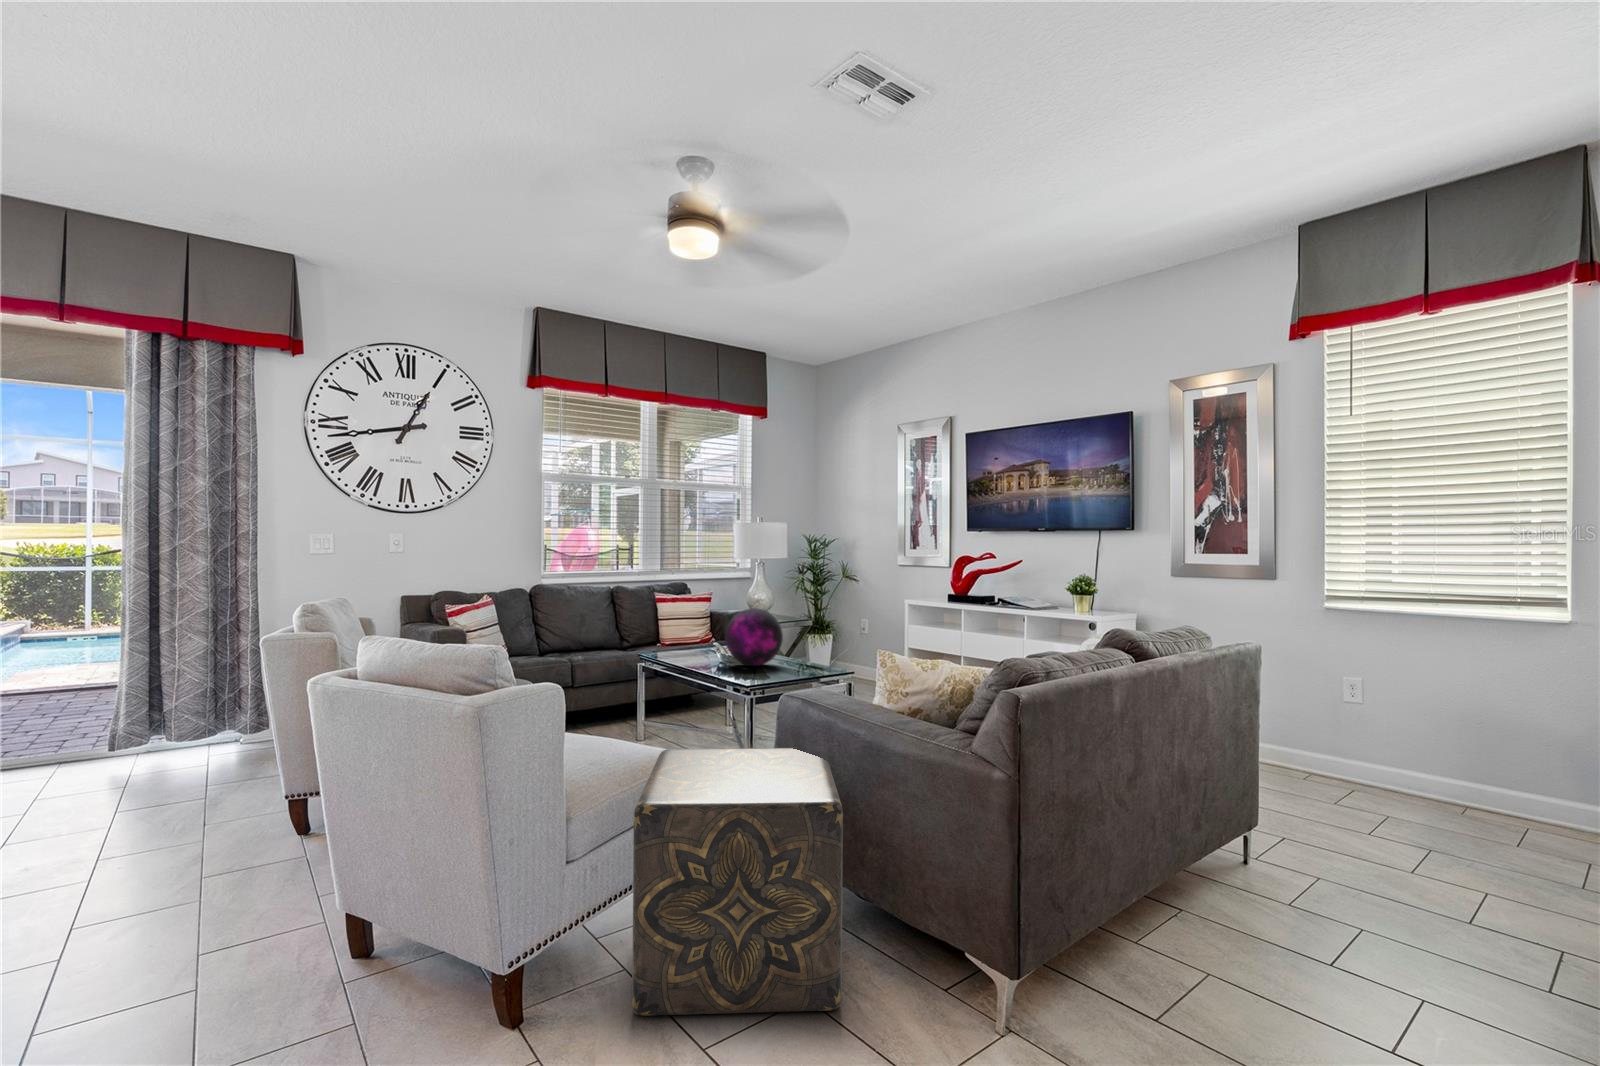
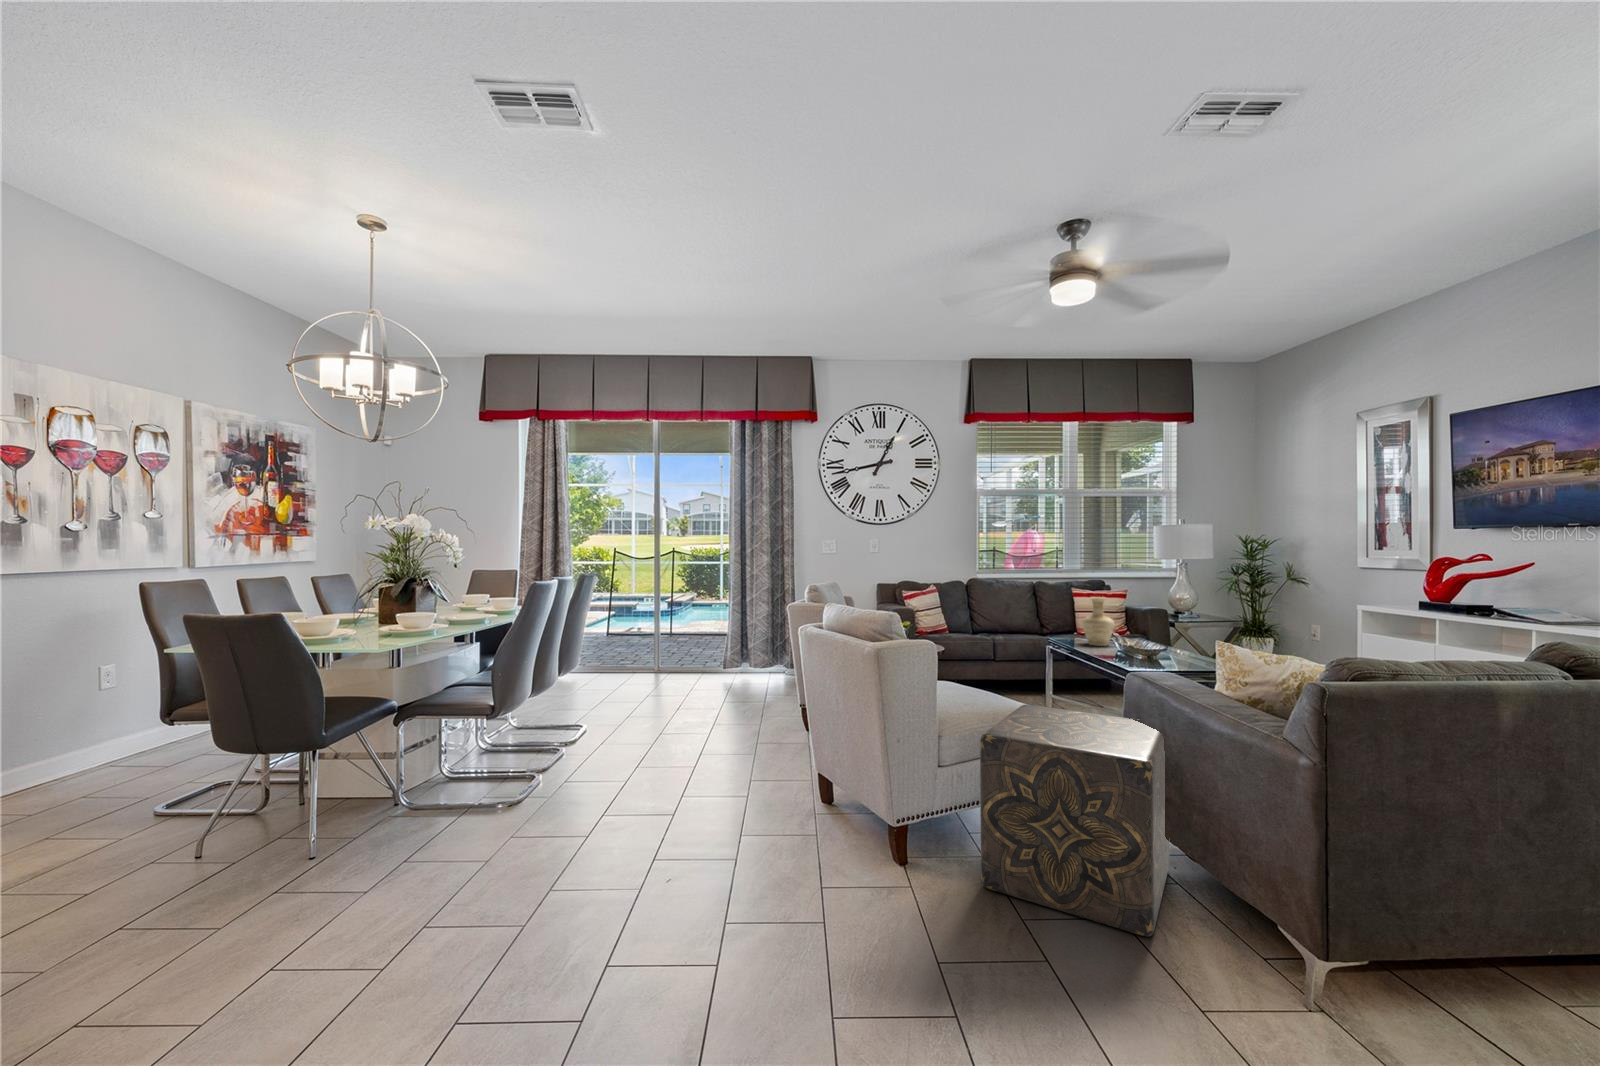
vase: none [678,603,712,659] -> present [1082,597,1114,646]
decorative orb: present [725,608,783,666] -> none [1122,603,1181,656]

